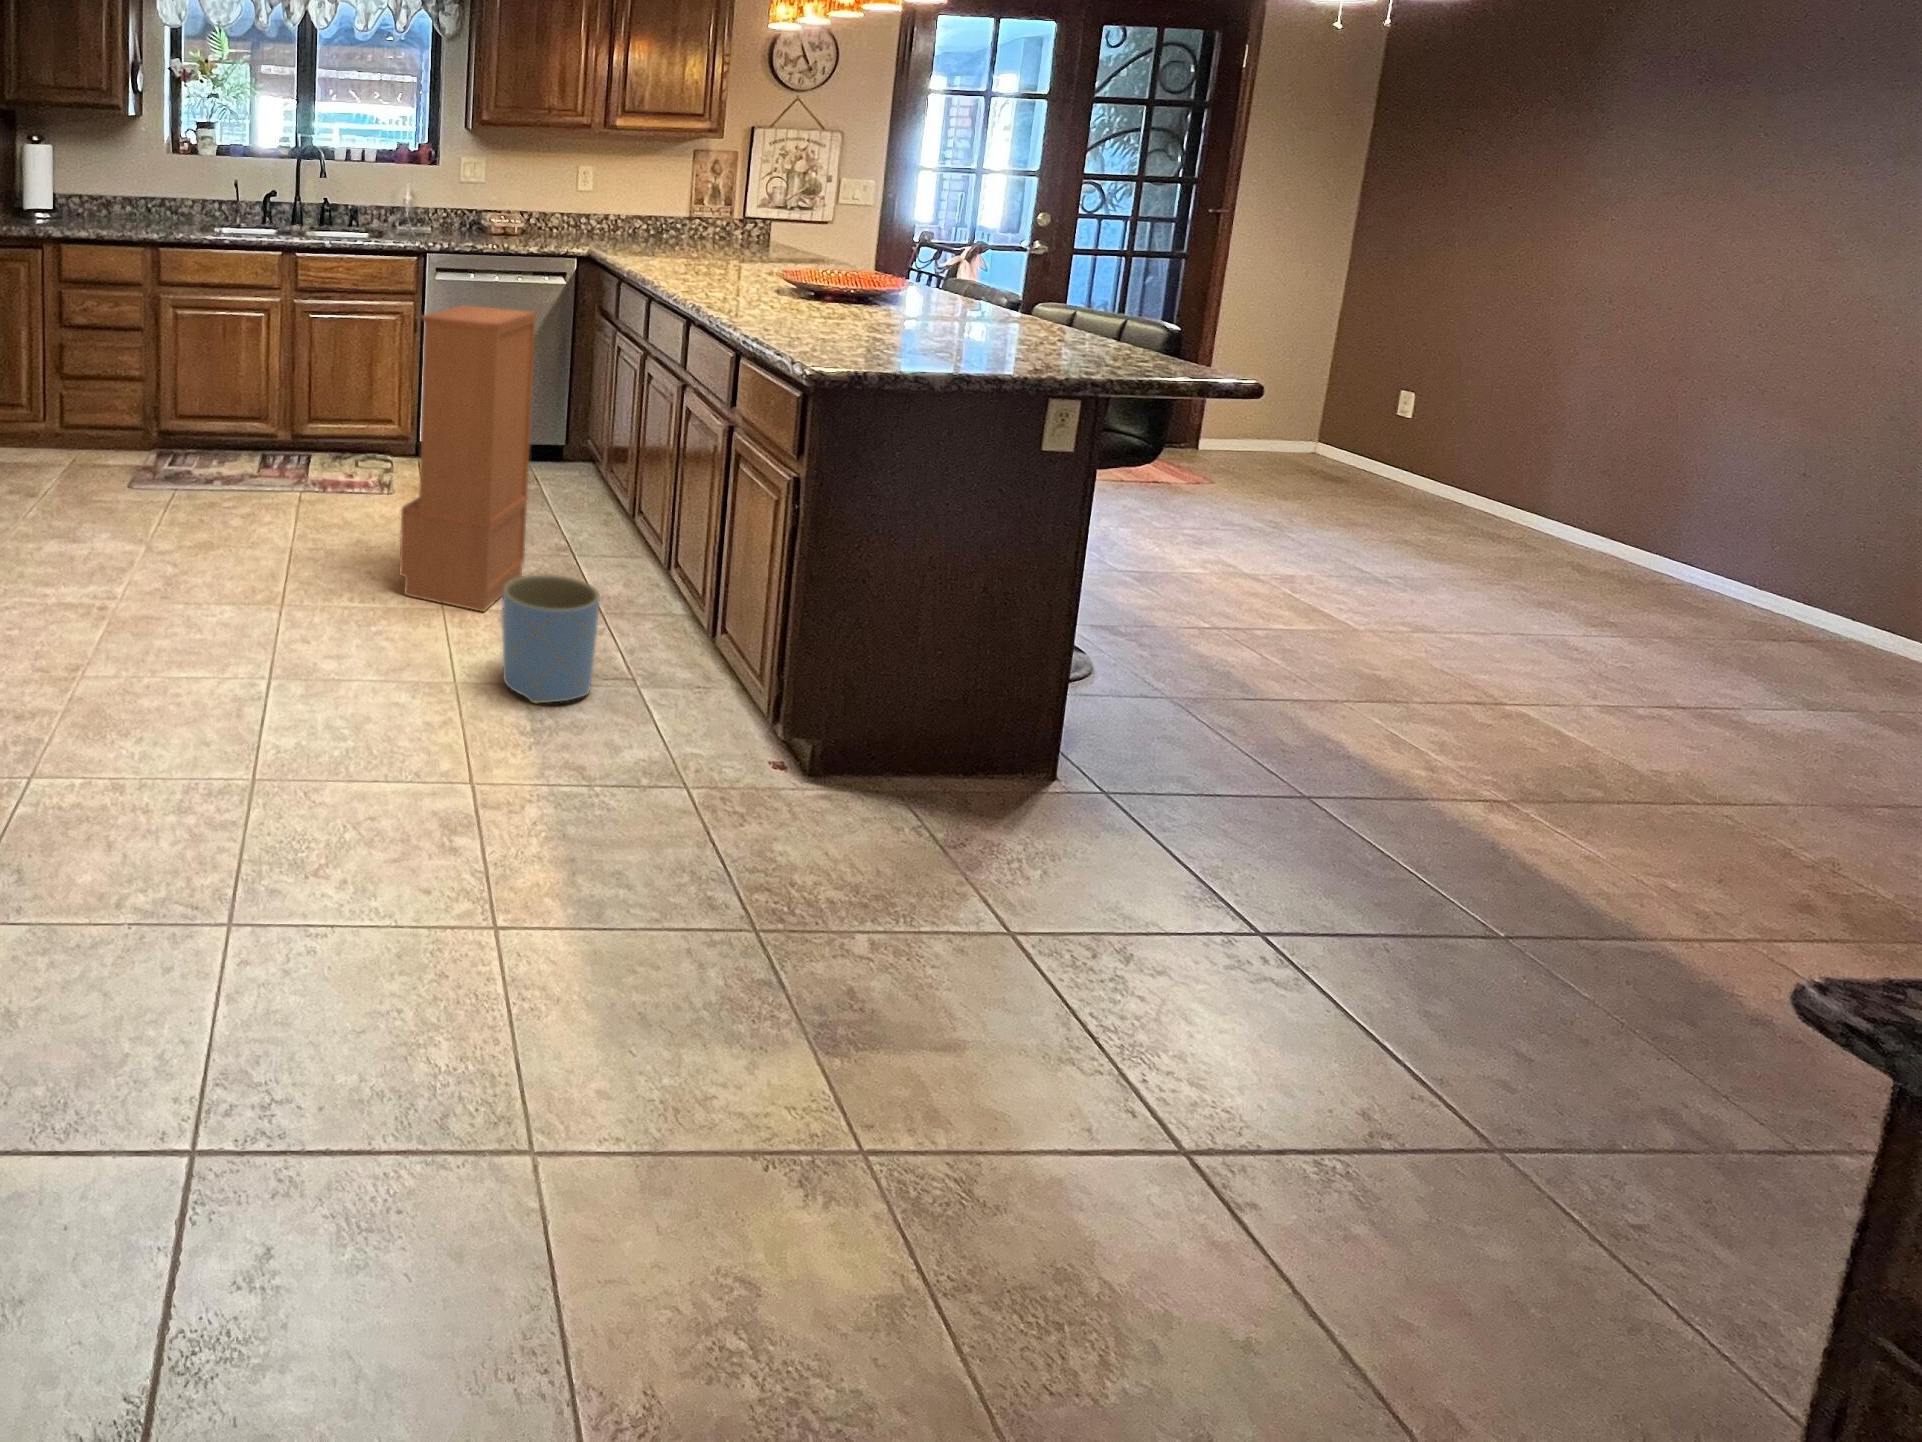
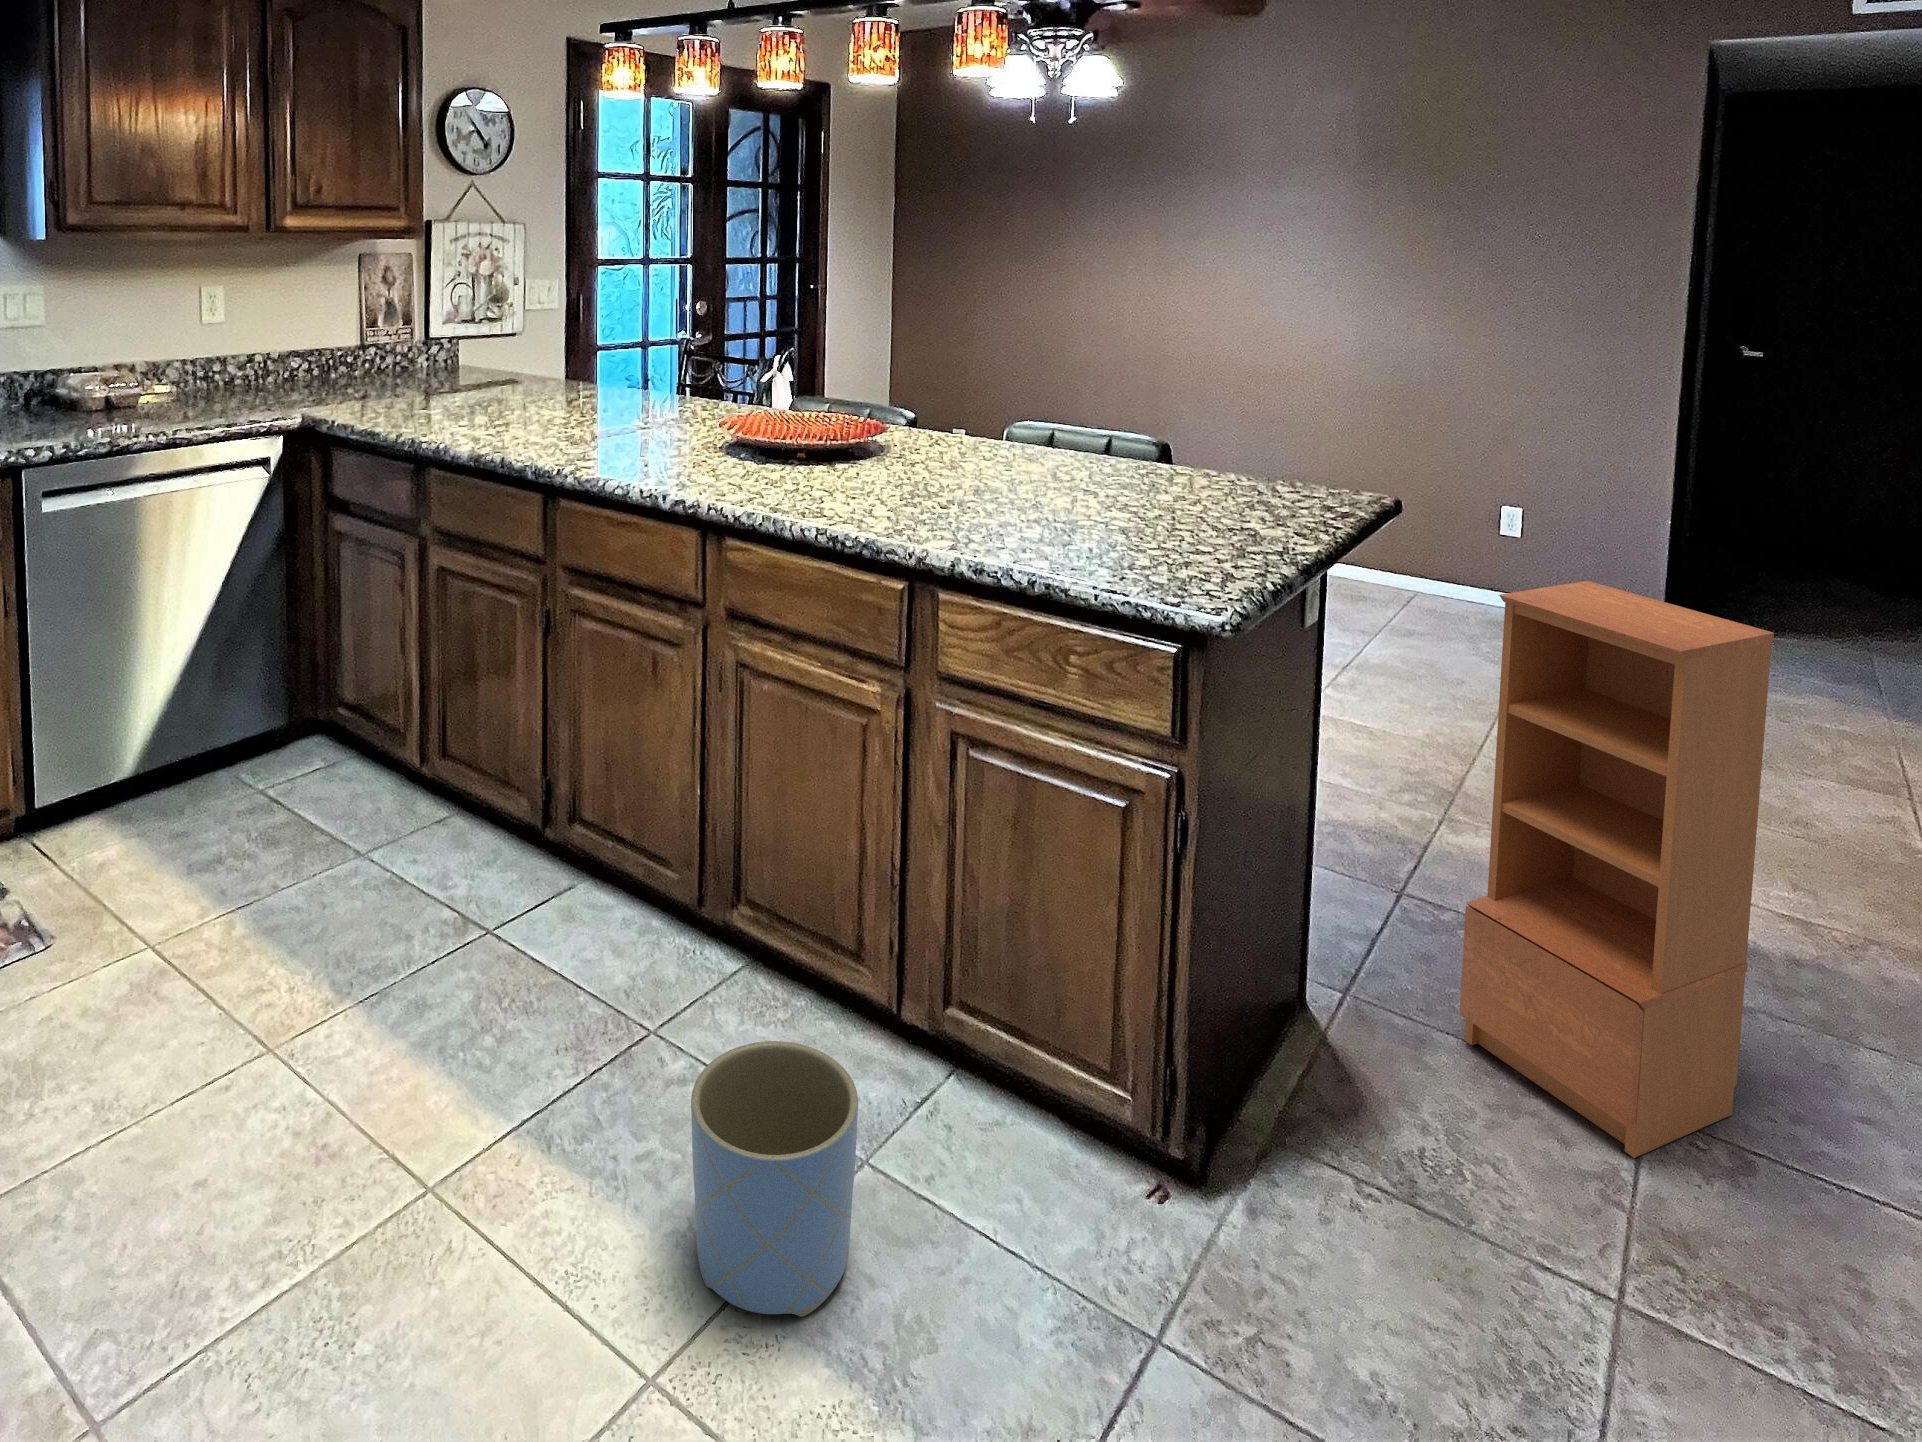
bookcase: present [399,305,536,612] -> present [1459,581,1774,1158]

